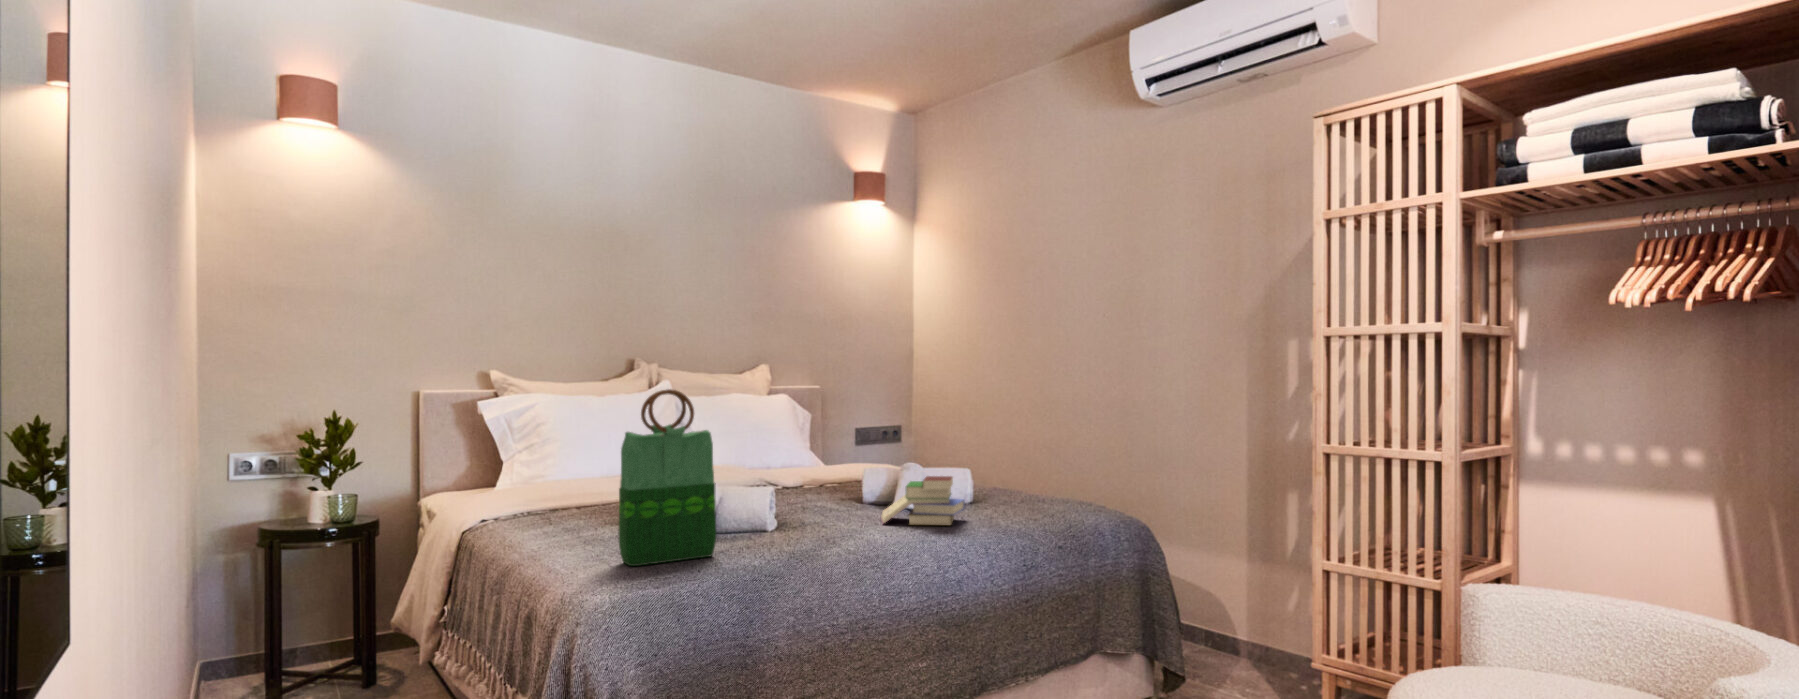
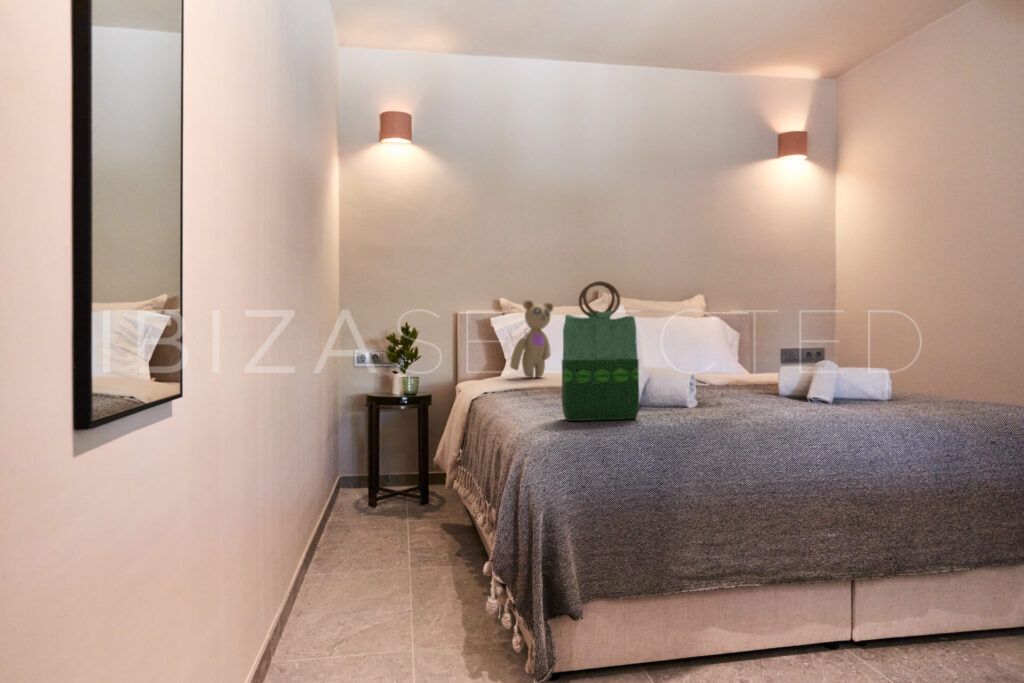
teddy bear: none [517,384,580,492] -> present [510,299,553,377]
book: present [881,476,965,526] -> none [792,367,877,411]

